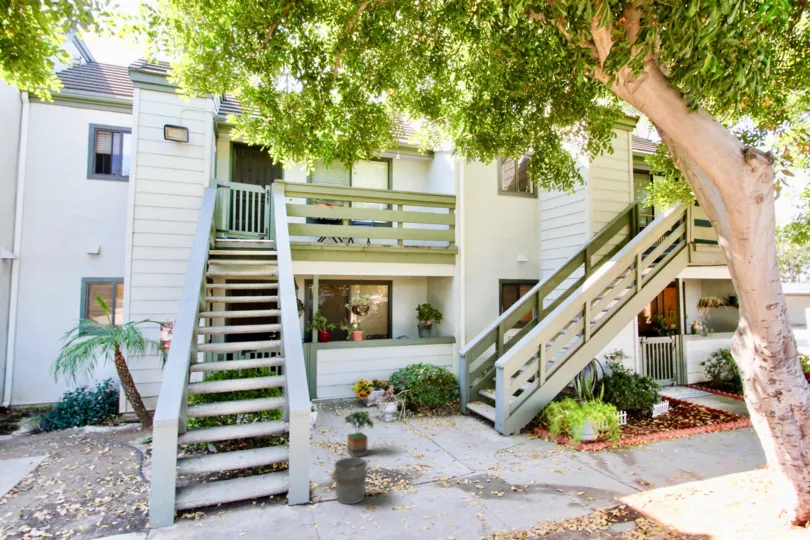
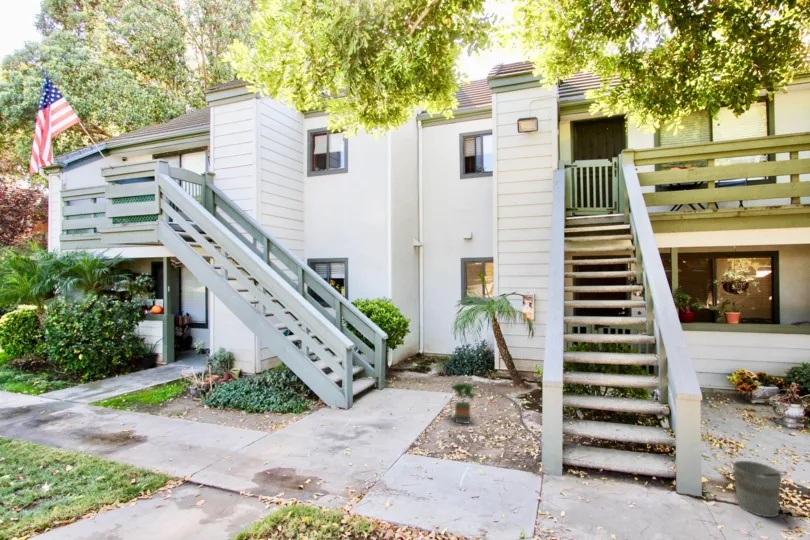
potted tree: present [345,411,373,457] -> present [452,383,475,423]

